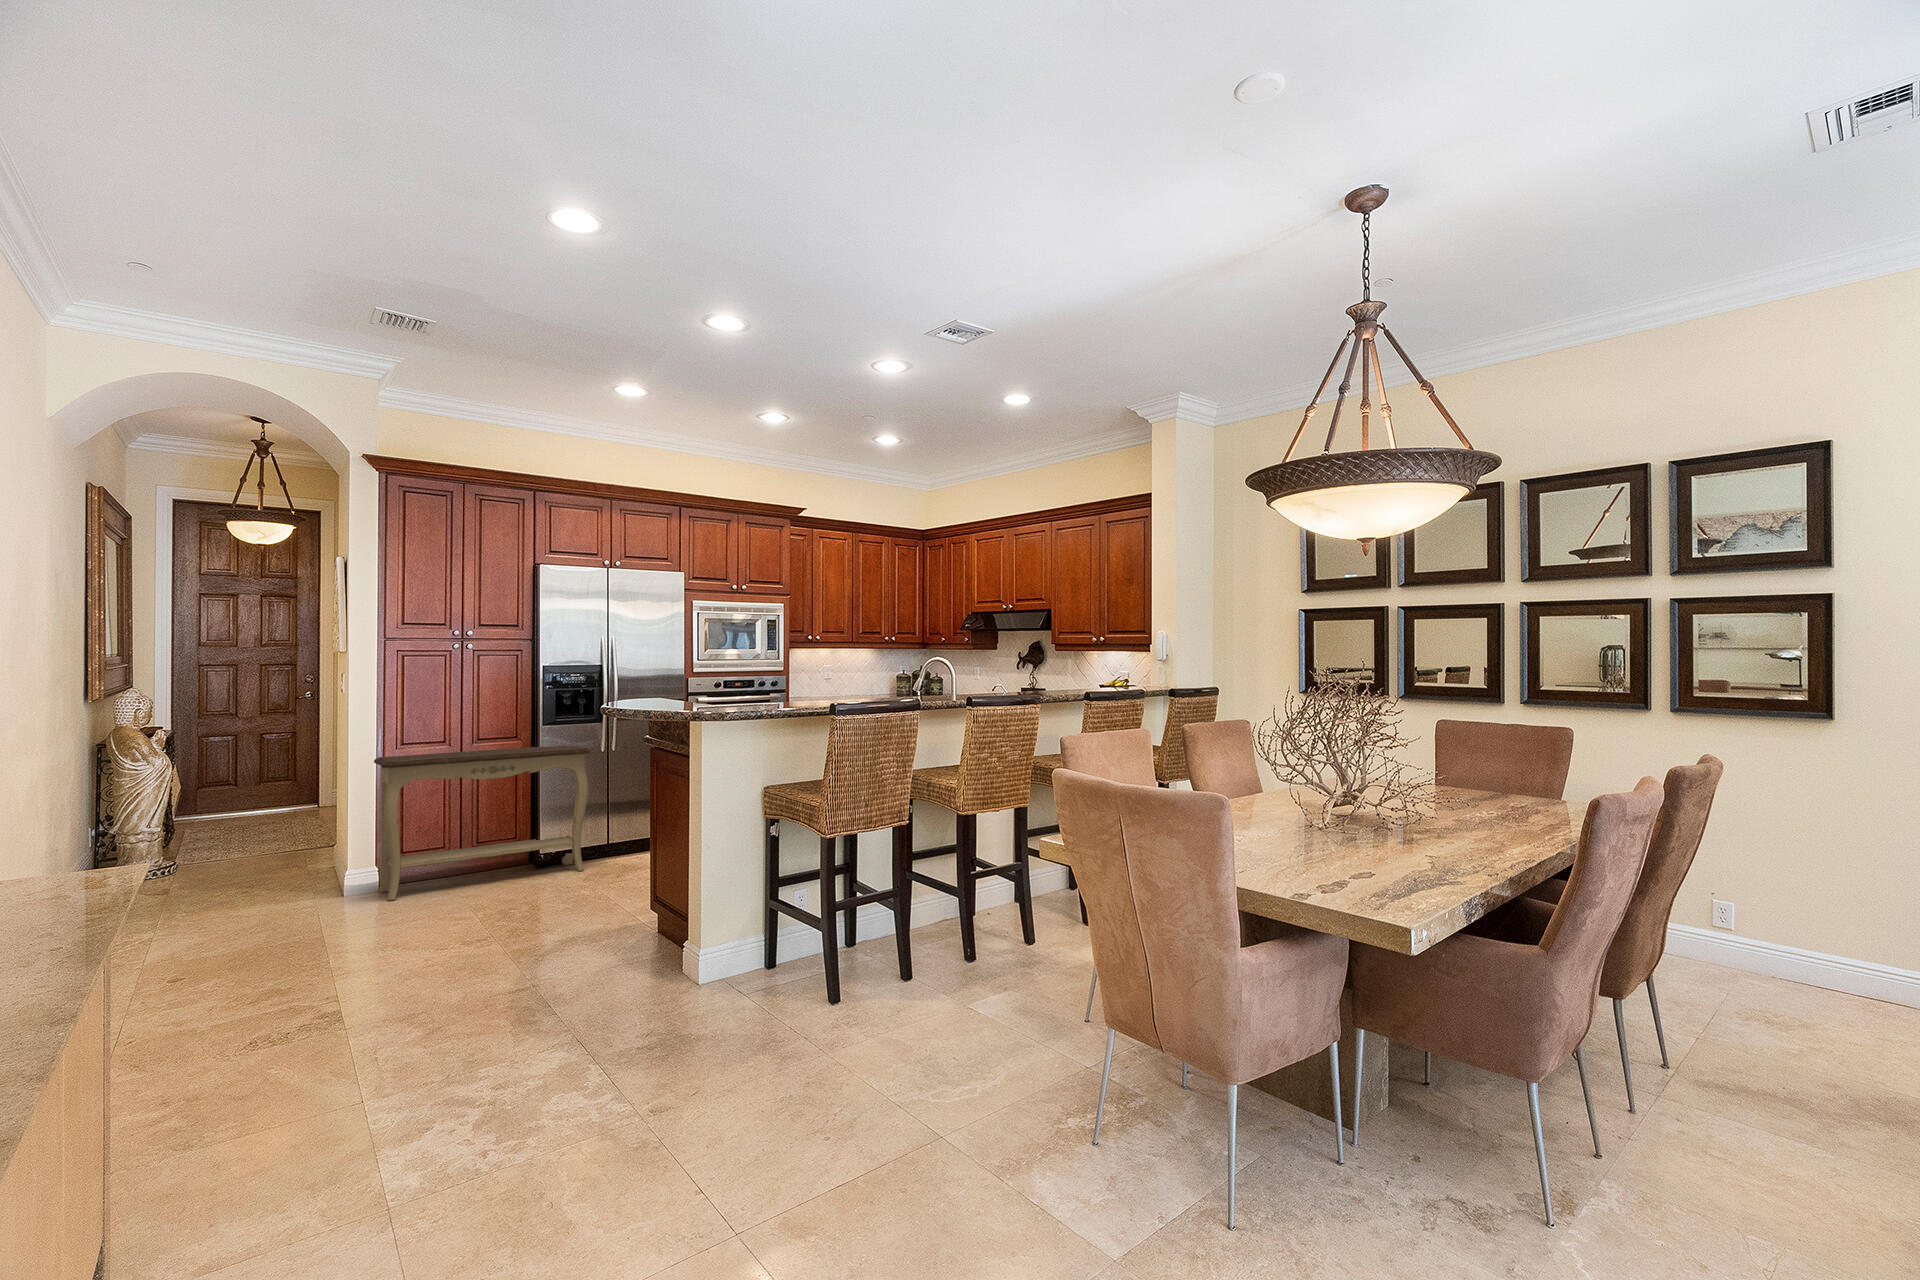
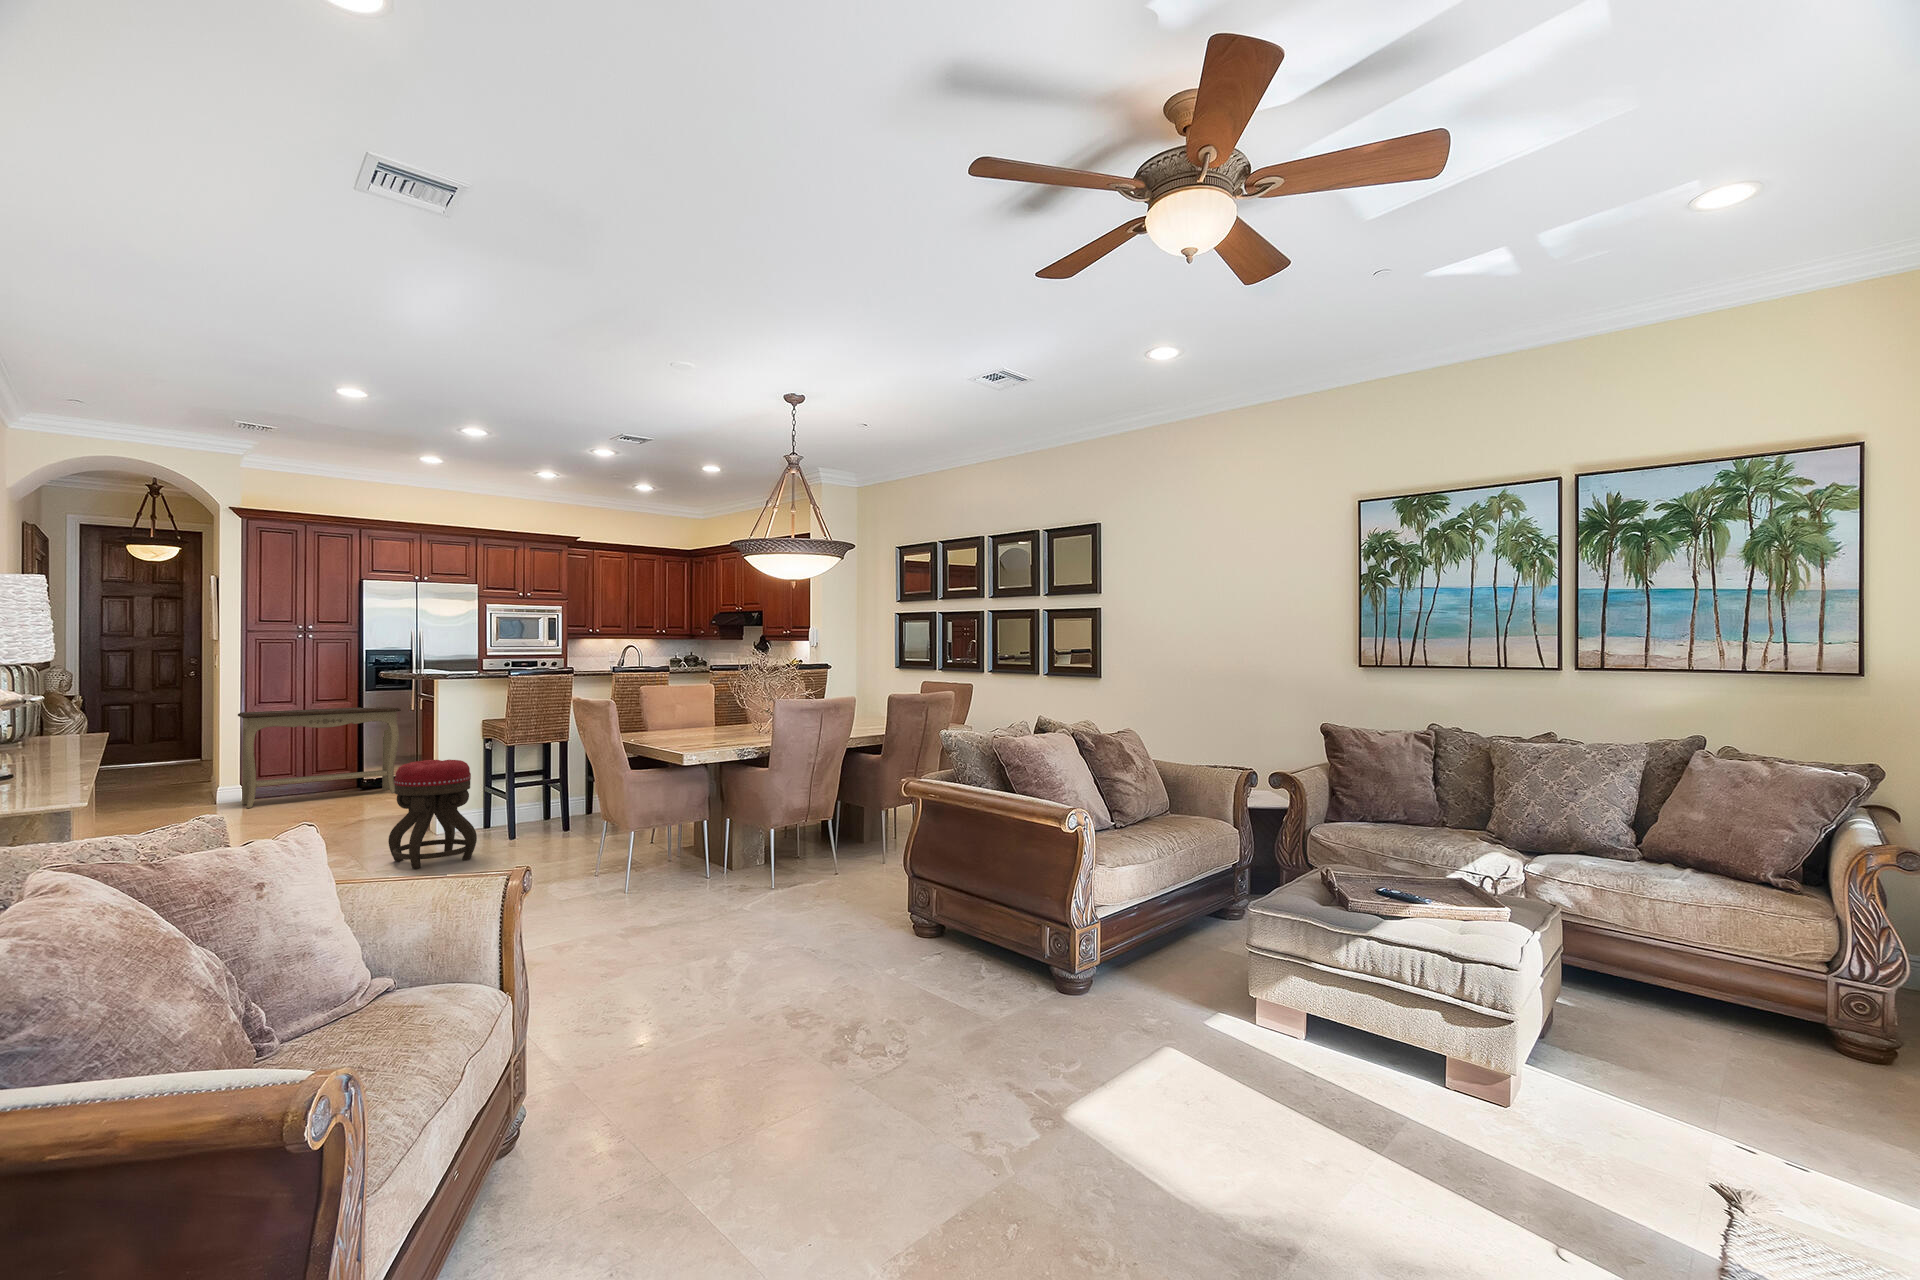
ottoman: none [653,867,803,1083] -> present [388,760,477,869]

